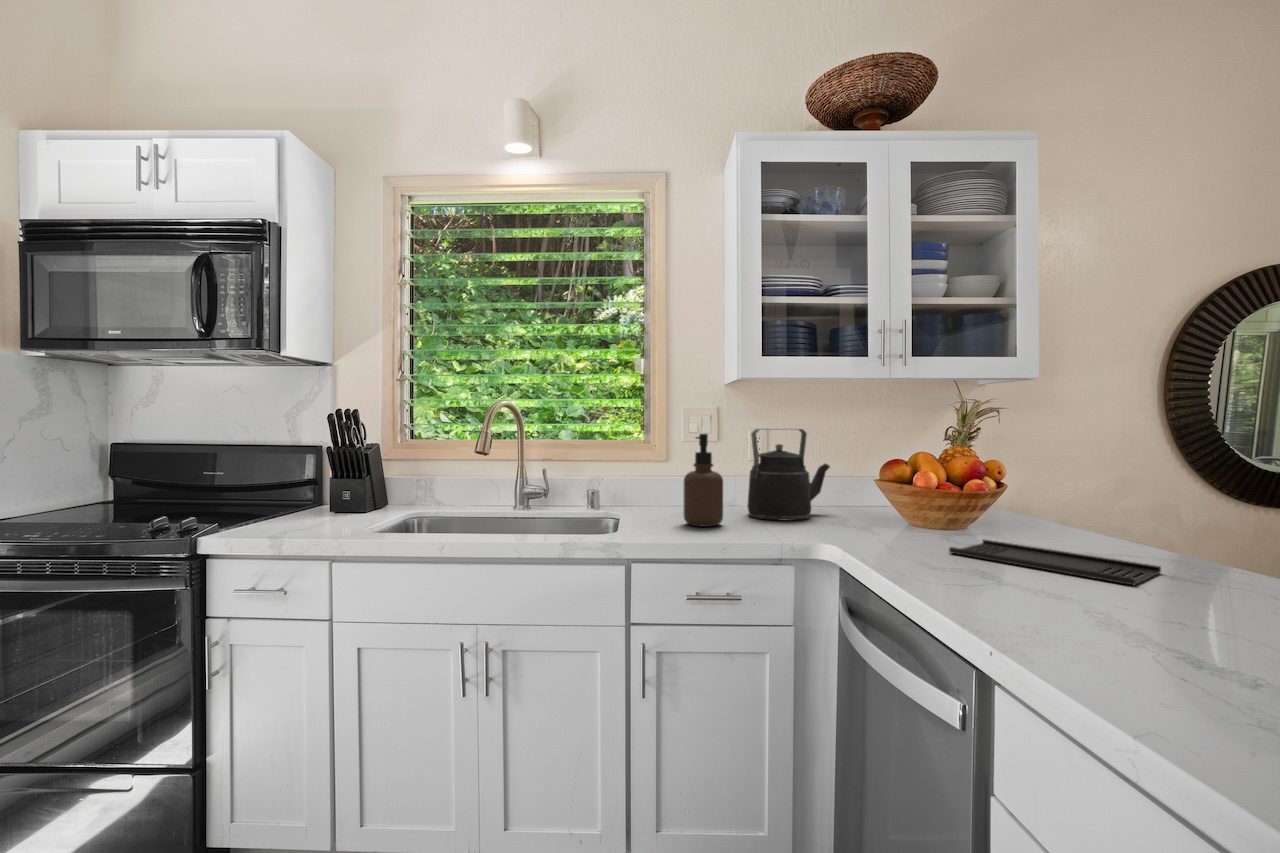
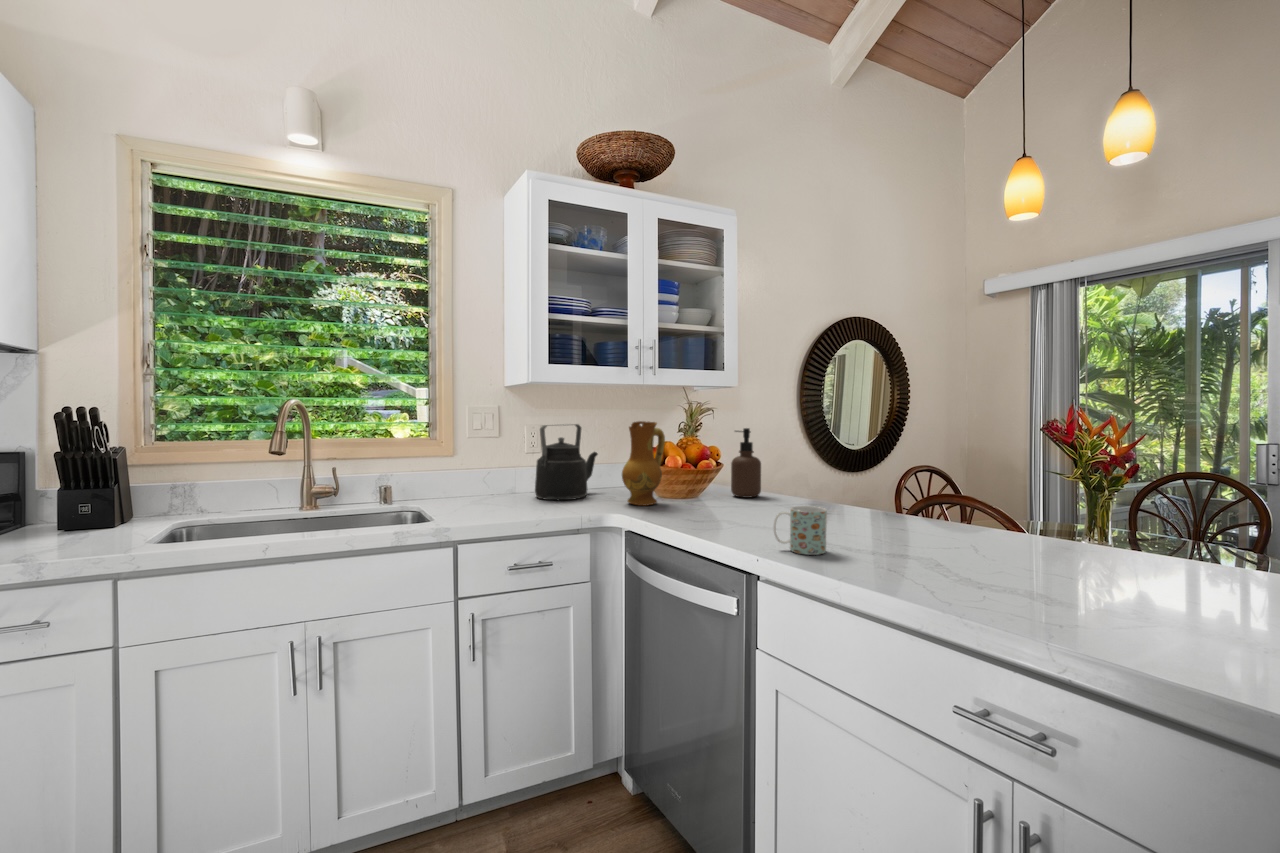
ceramic jug: none [848,424,912,536] -> present [622,421,665,506]
soap dispenser: present [684,434,723,527] -> present [731,428,761,498]
tray: present [949,540,1161,585] -> none [697,502,814,523]
mug: none [1051,557,1161,647] -> present [773,506,827,555]

